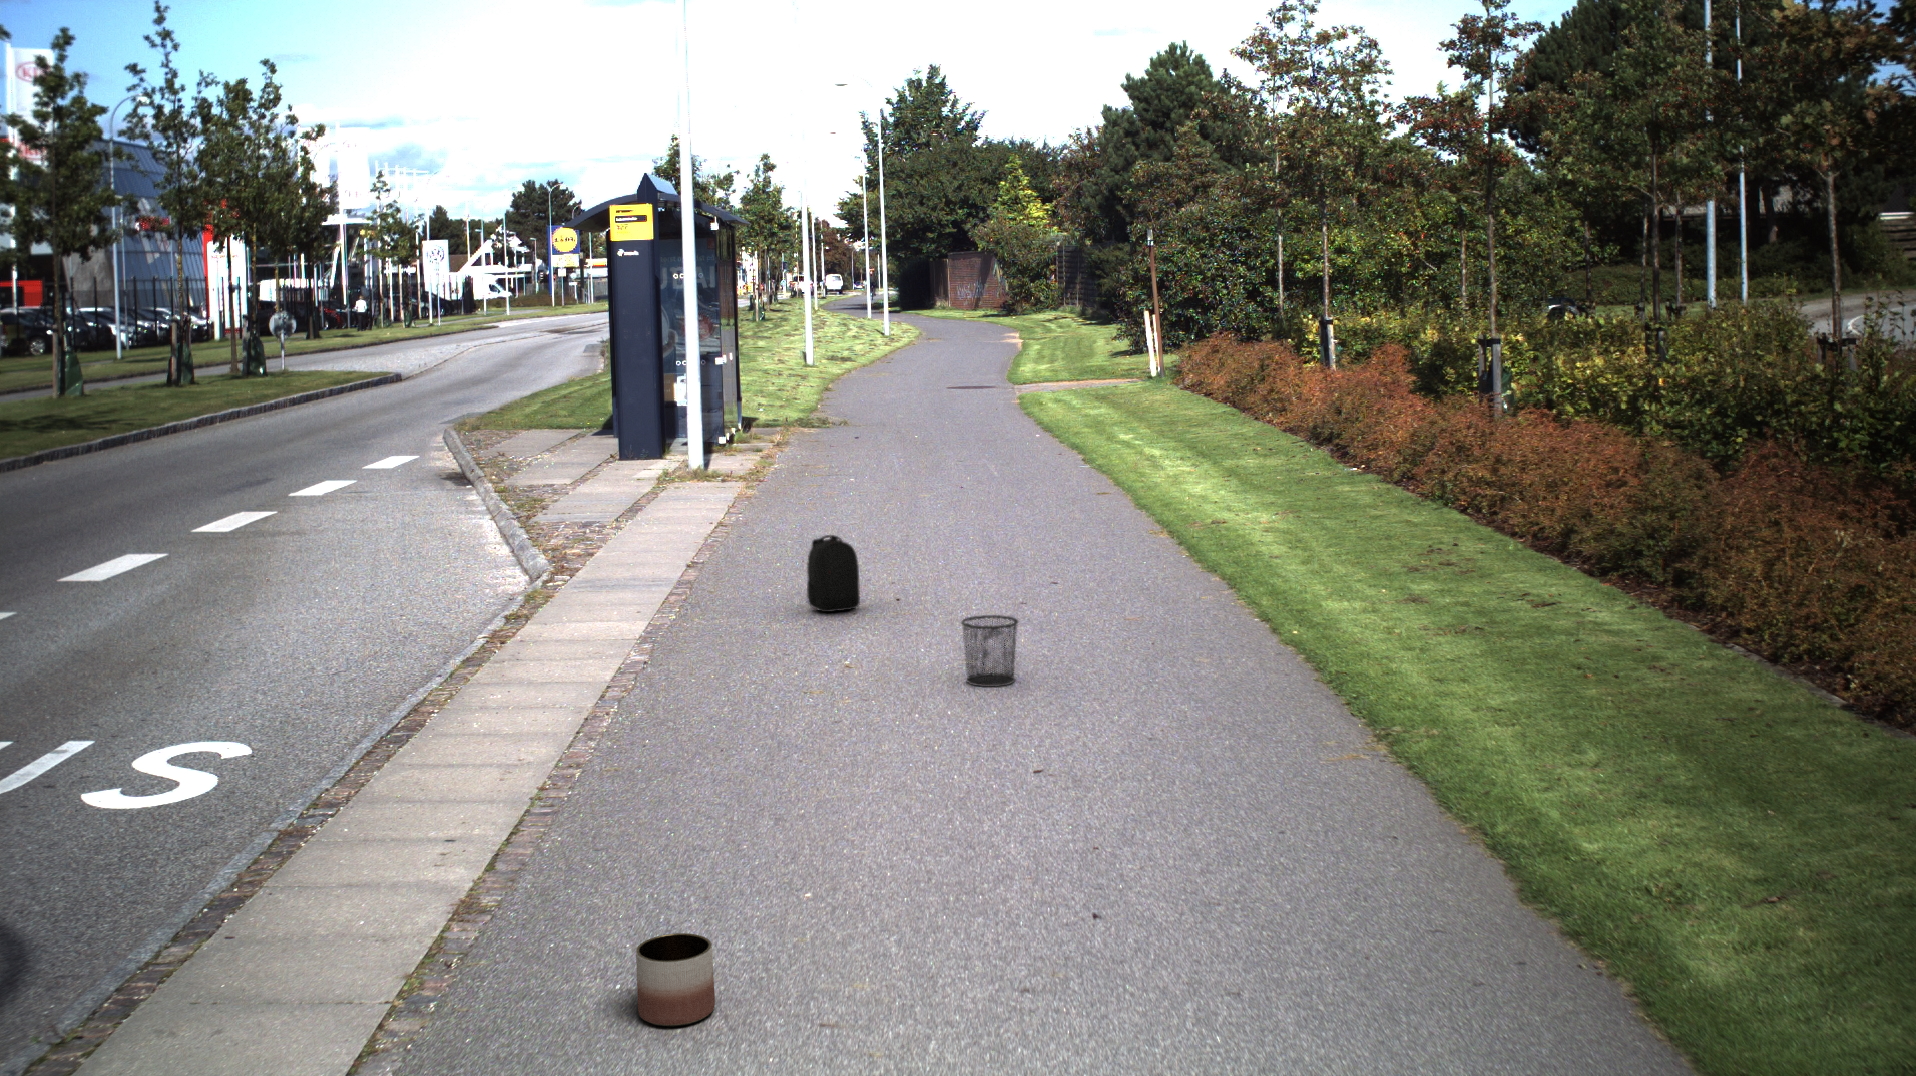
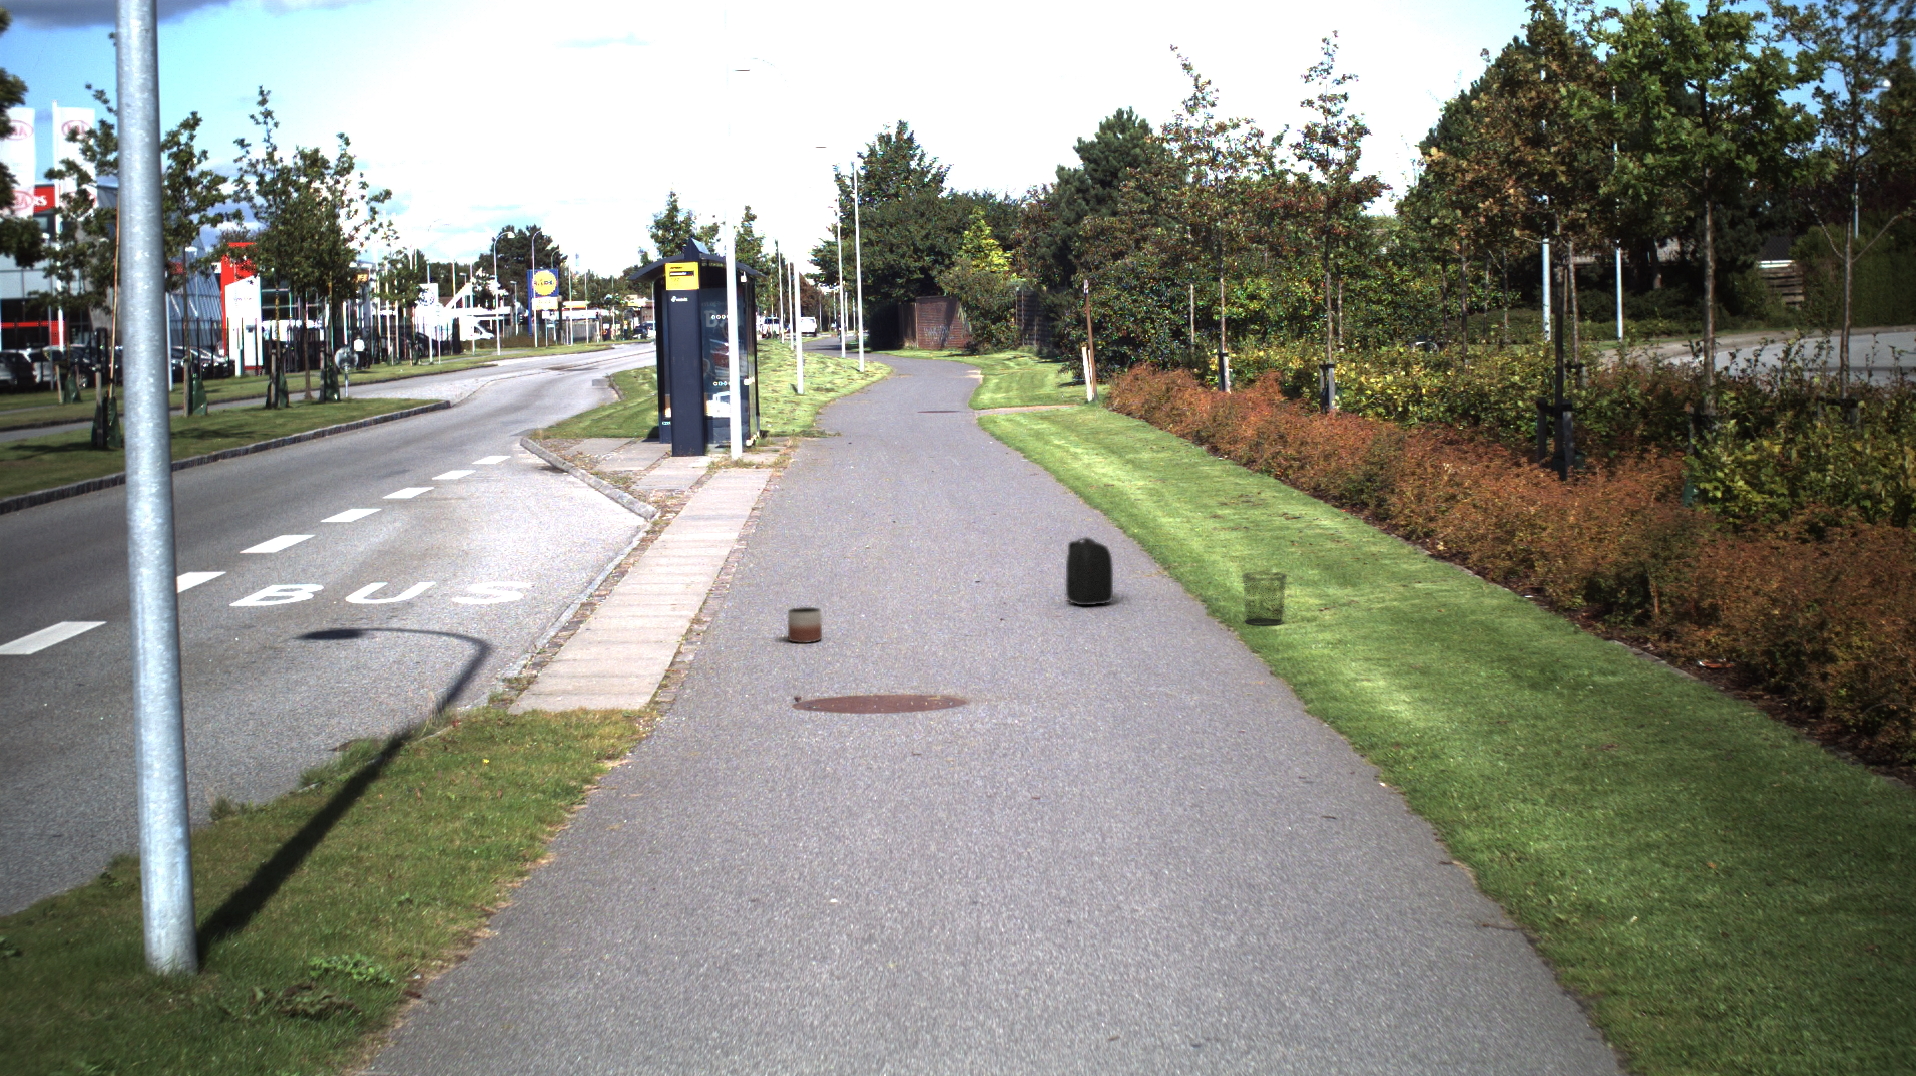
backpack: present [807,535,860,612] -> present [1065,538,1113,605]
waste bin: present [961,615,1018,687] -> present [1243,572,1287,625]

